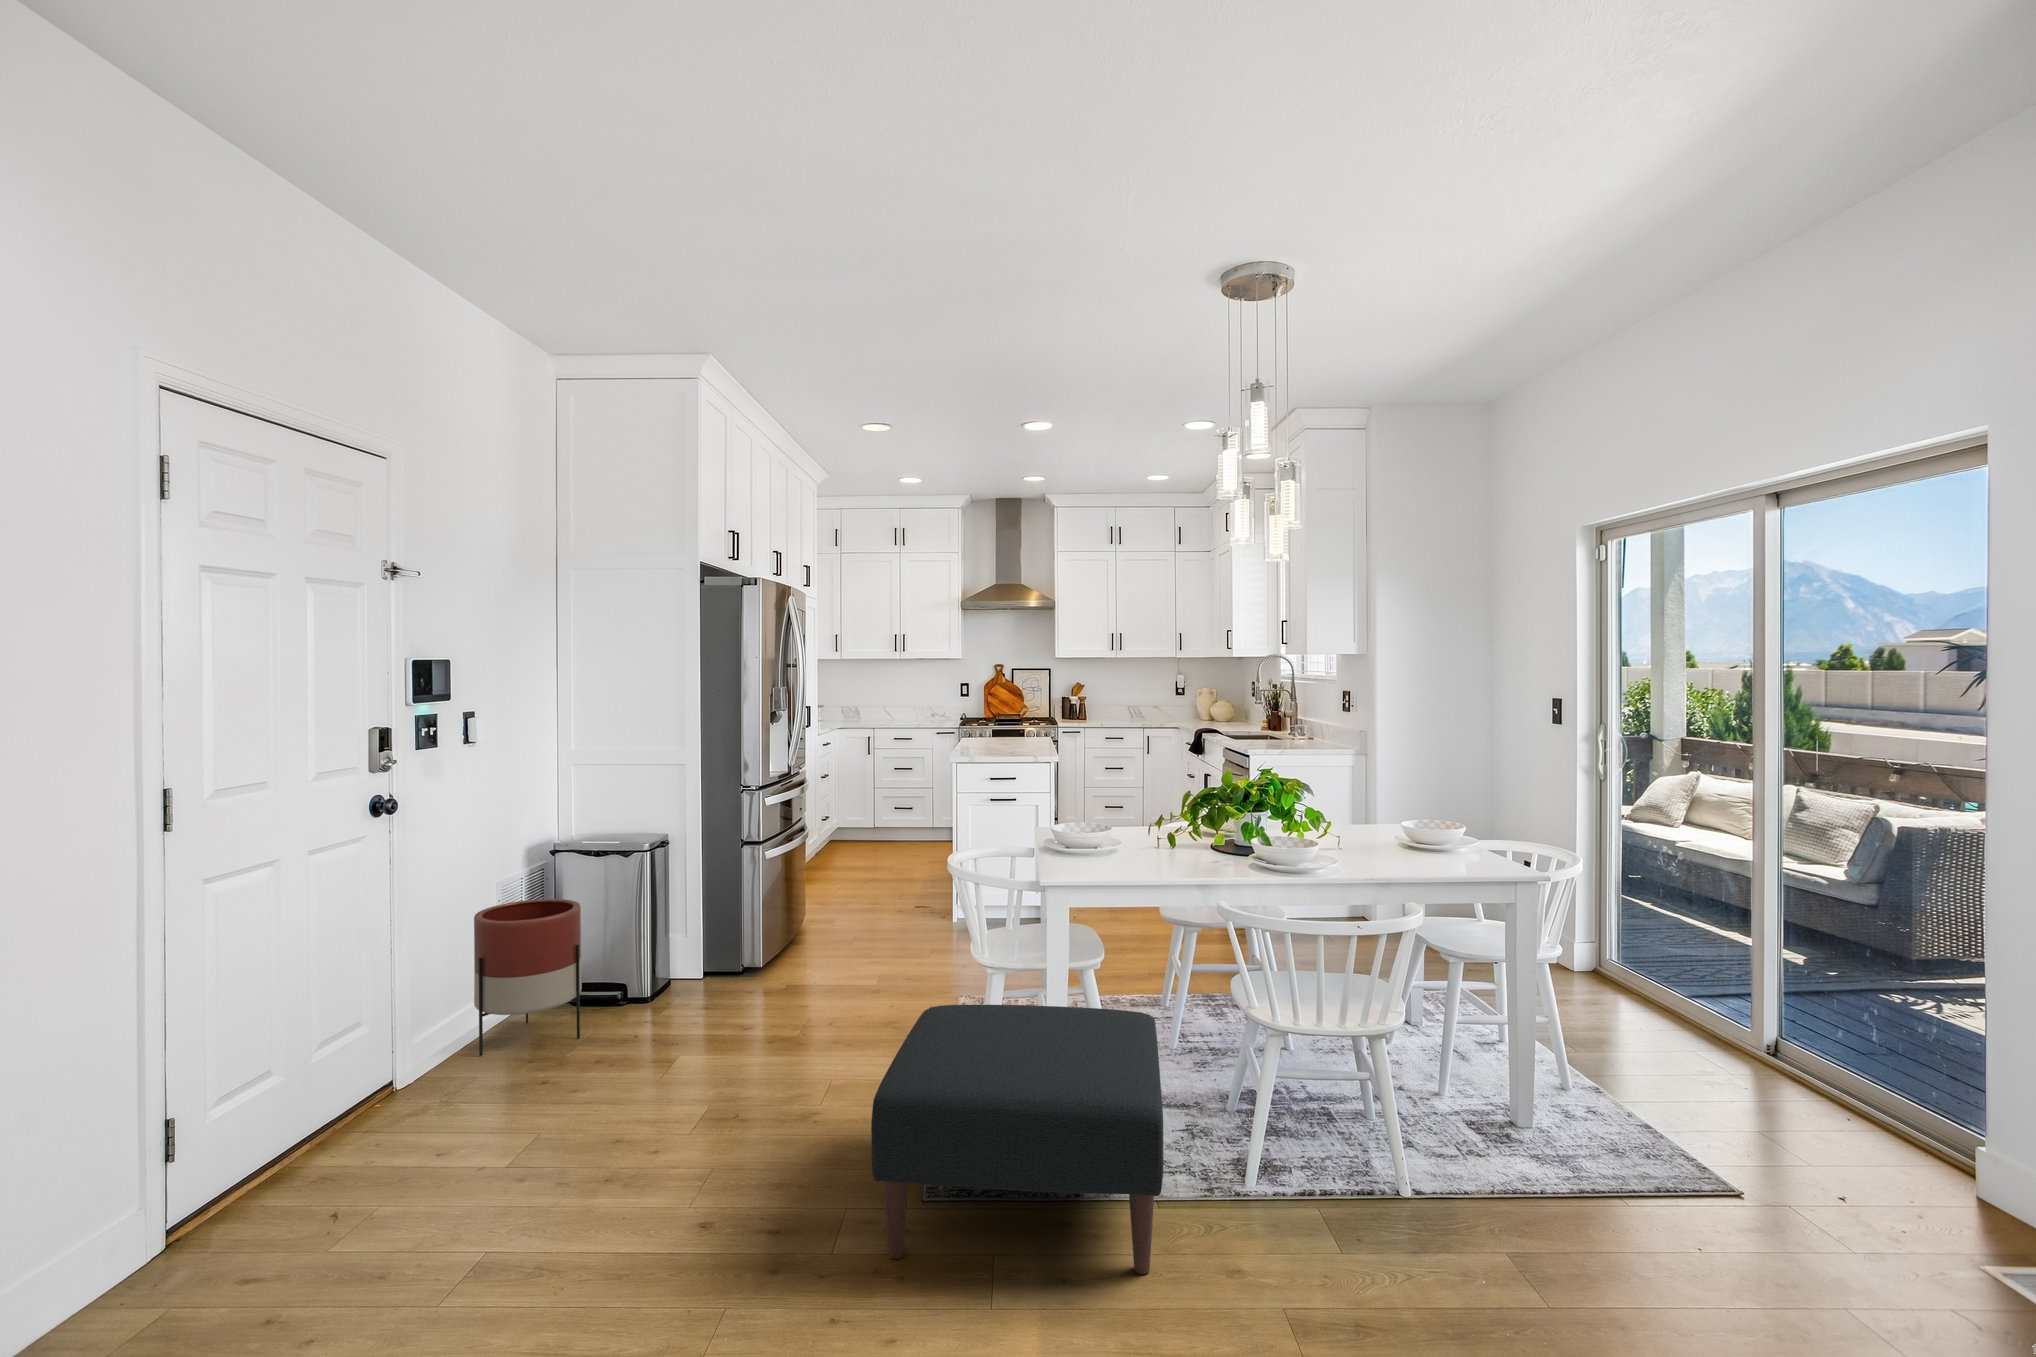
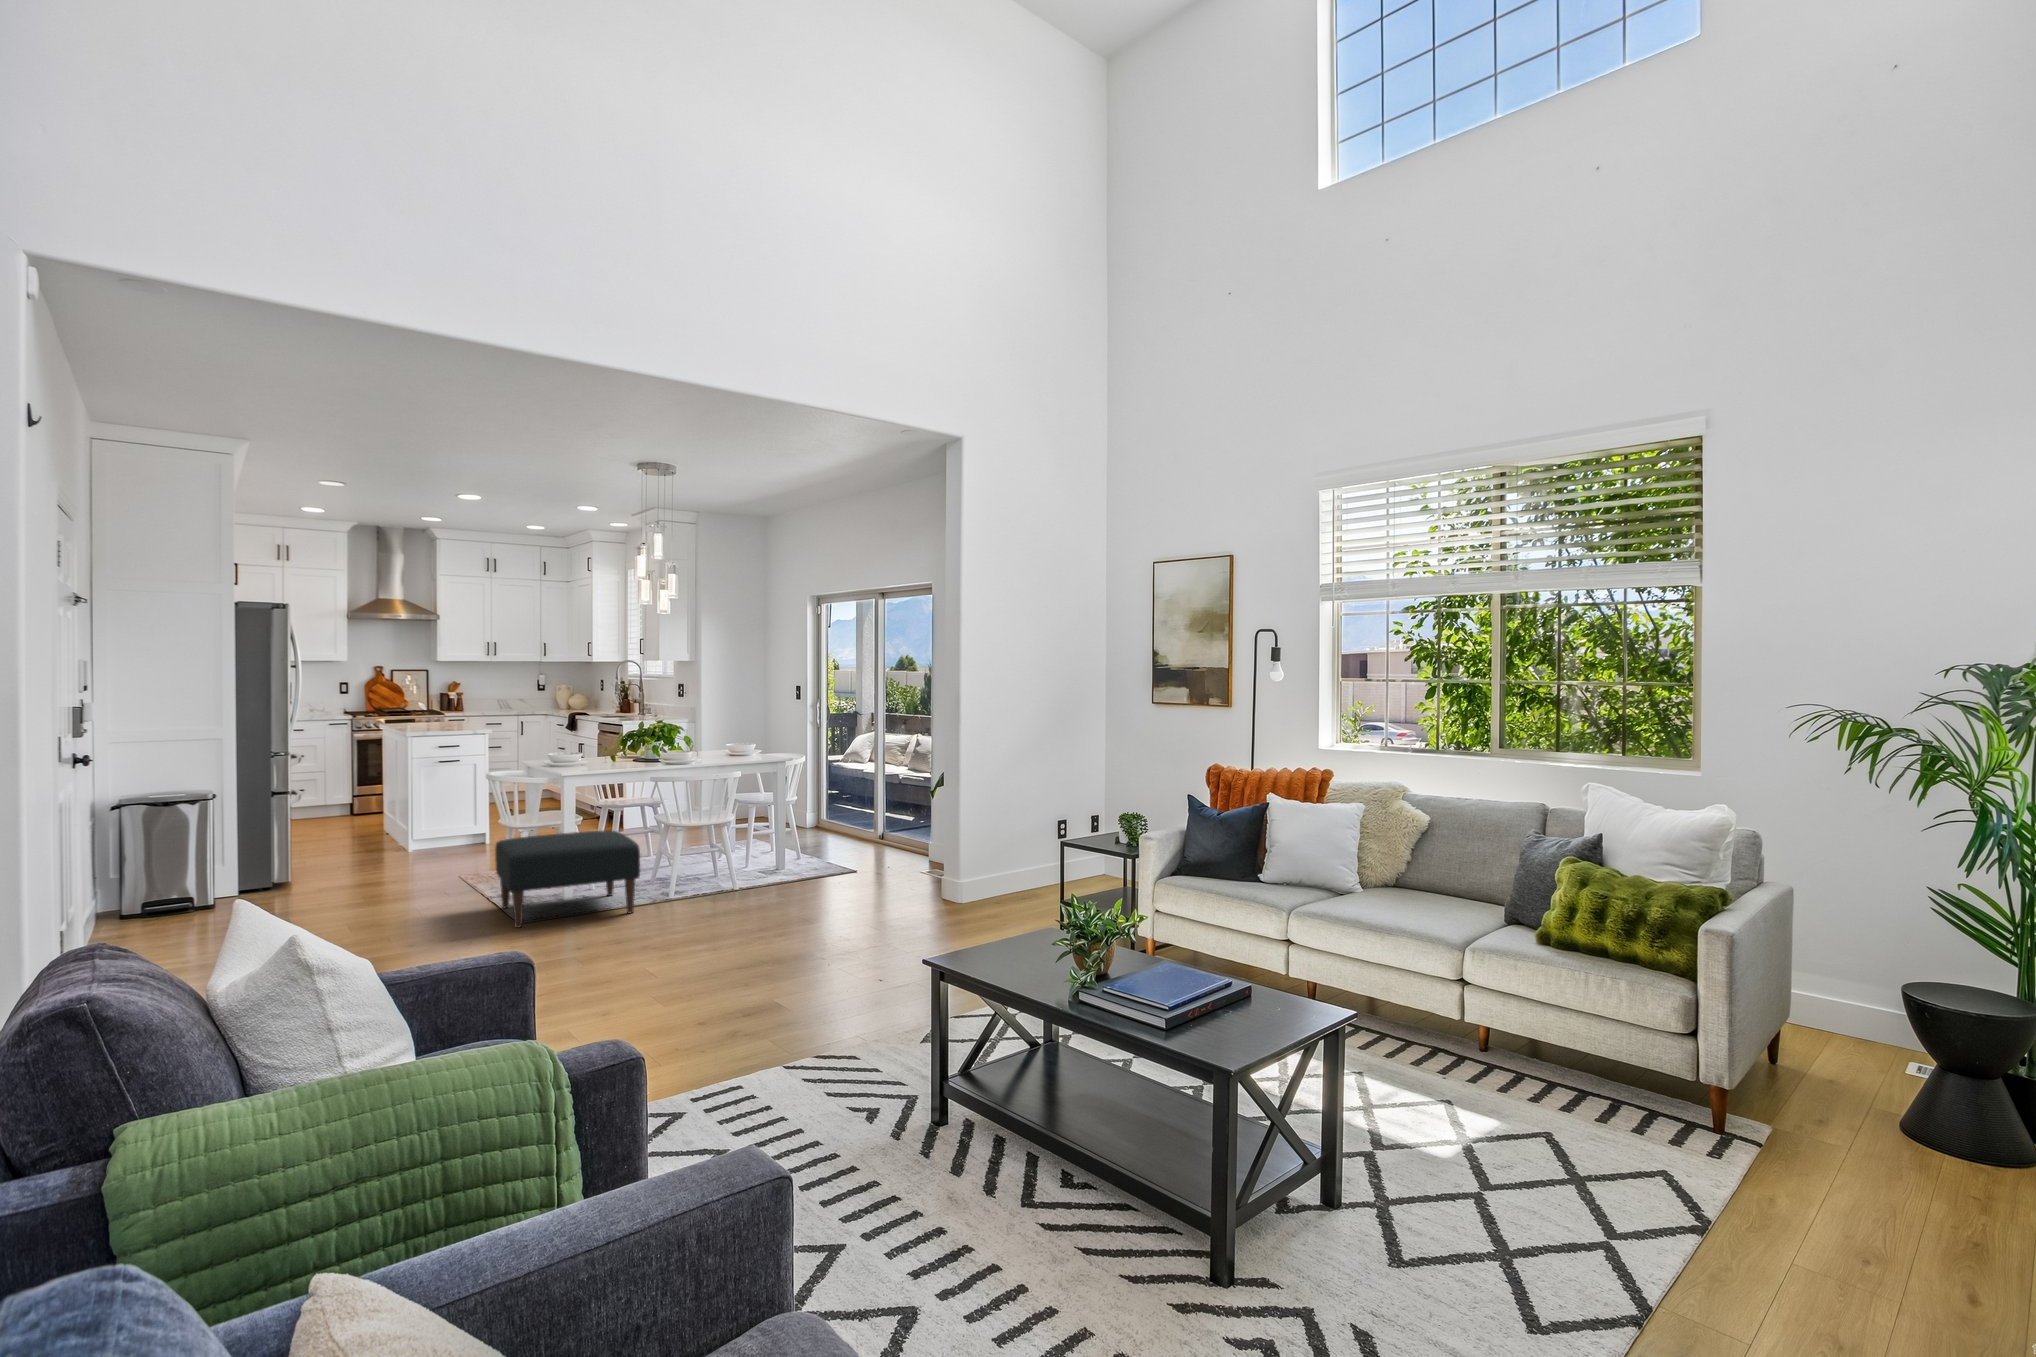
planter: present [474,899,582,1056] -> none [98,832,188,935]

